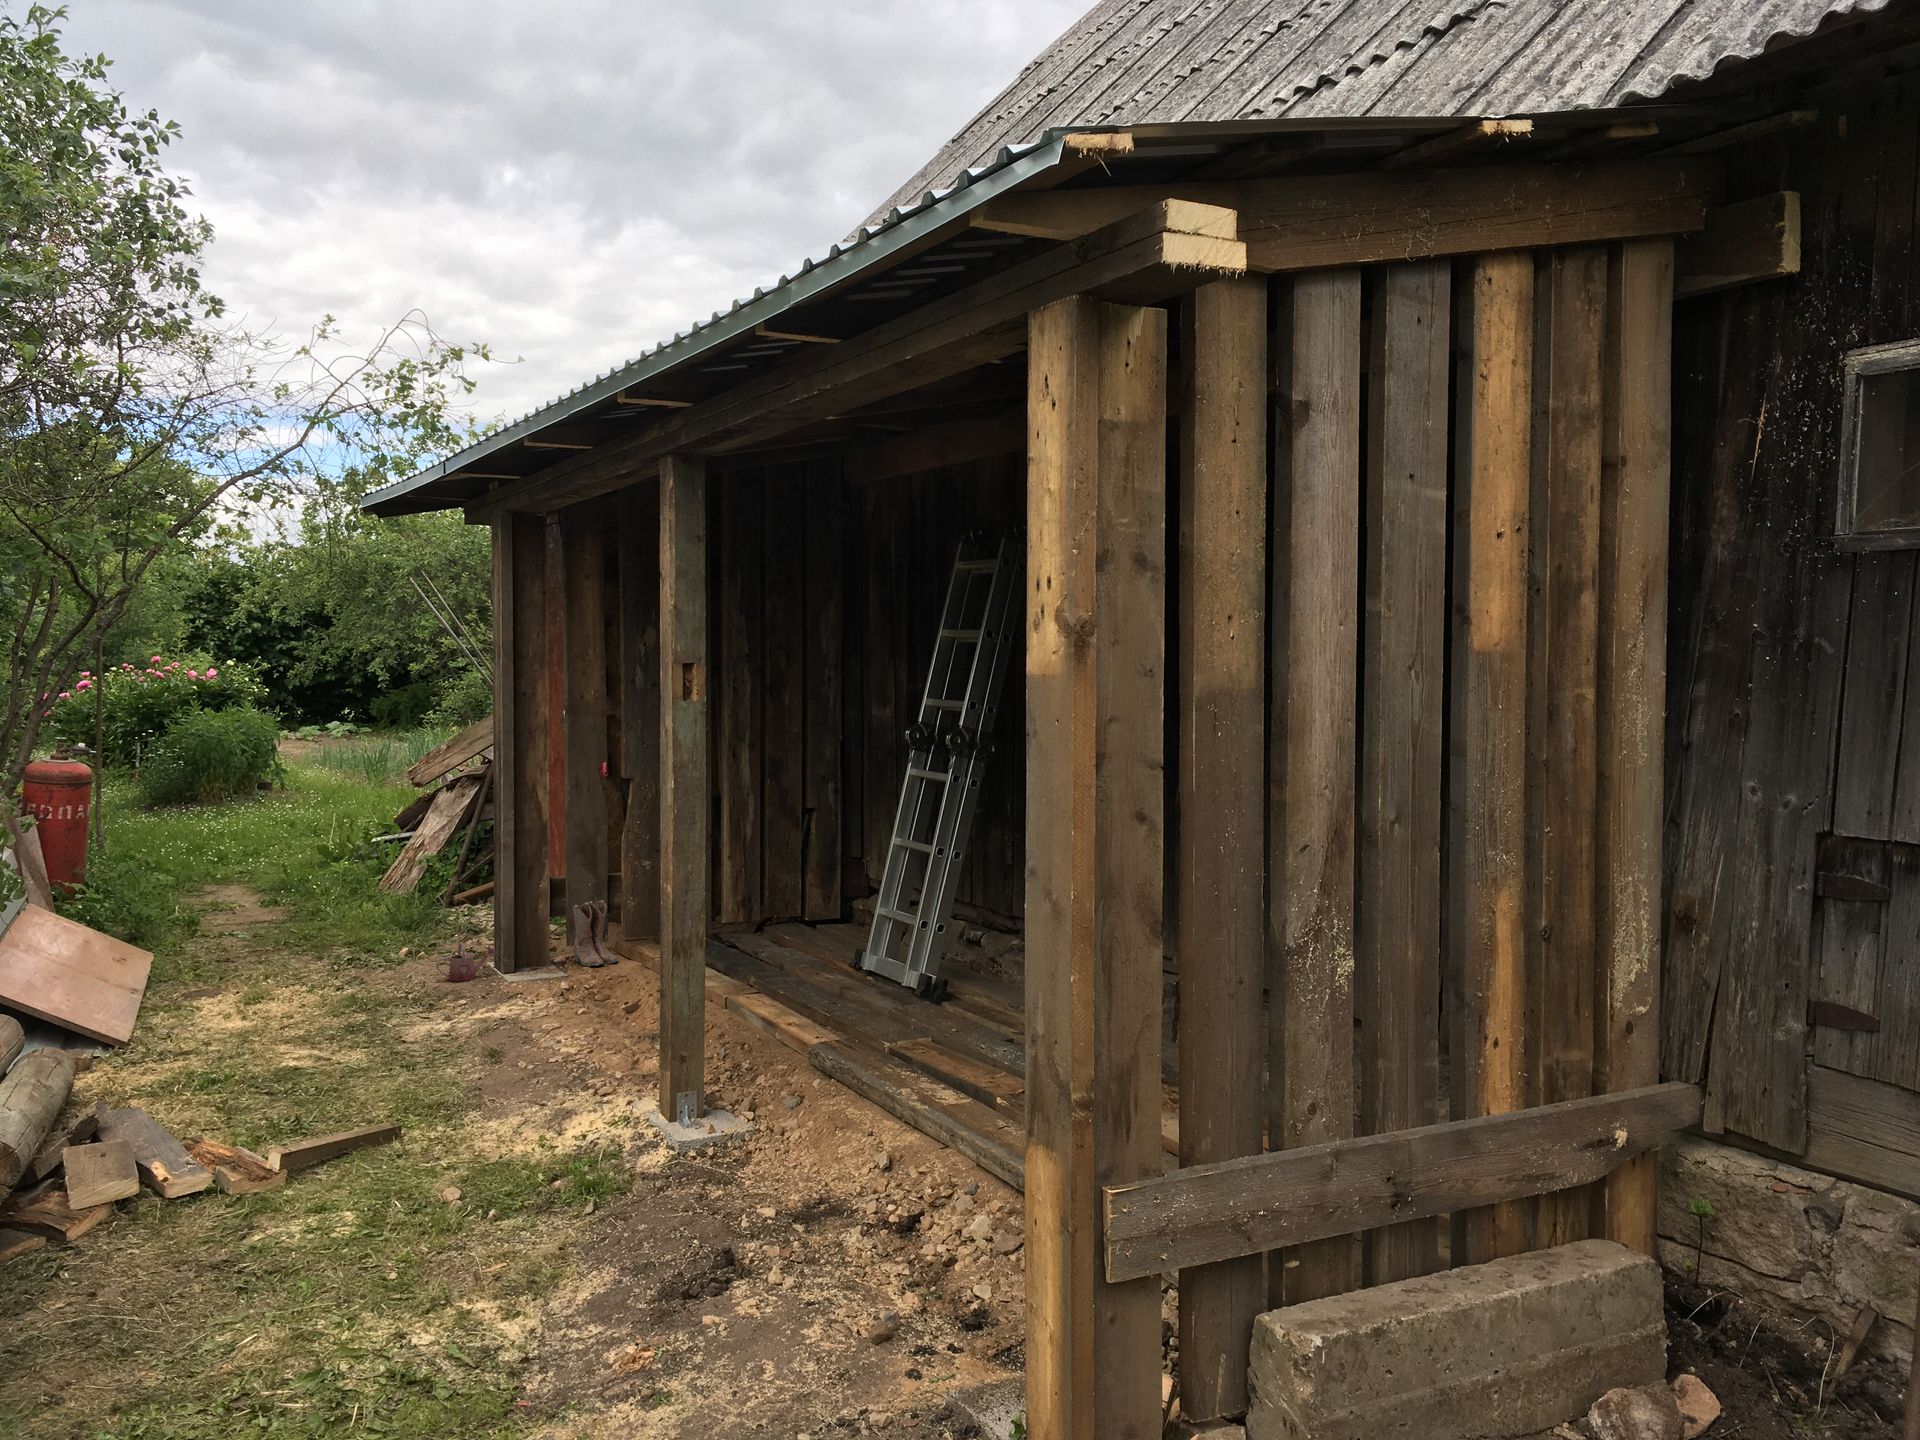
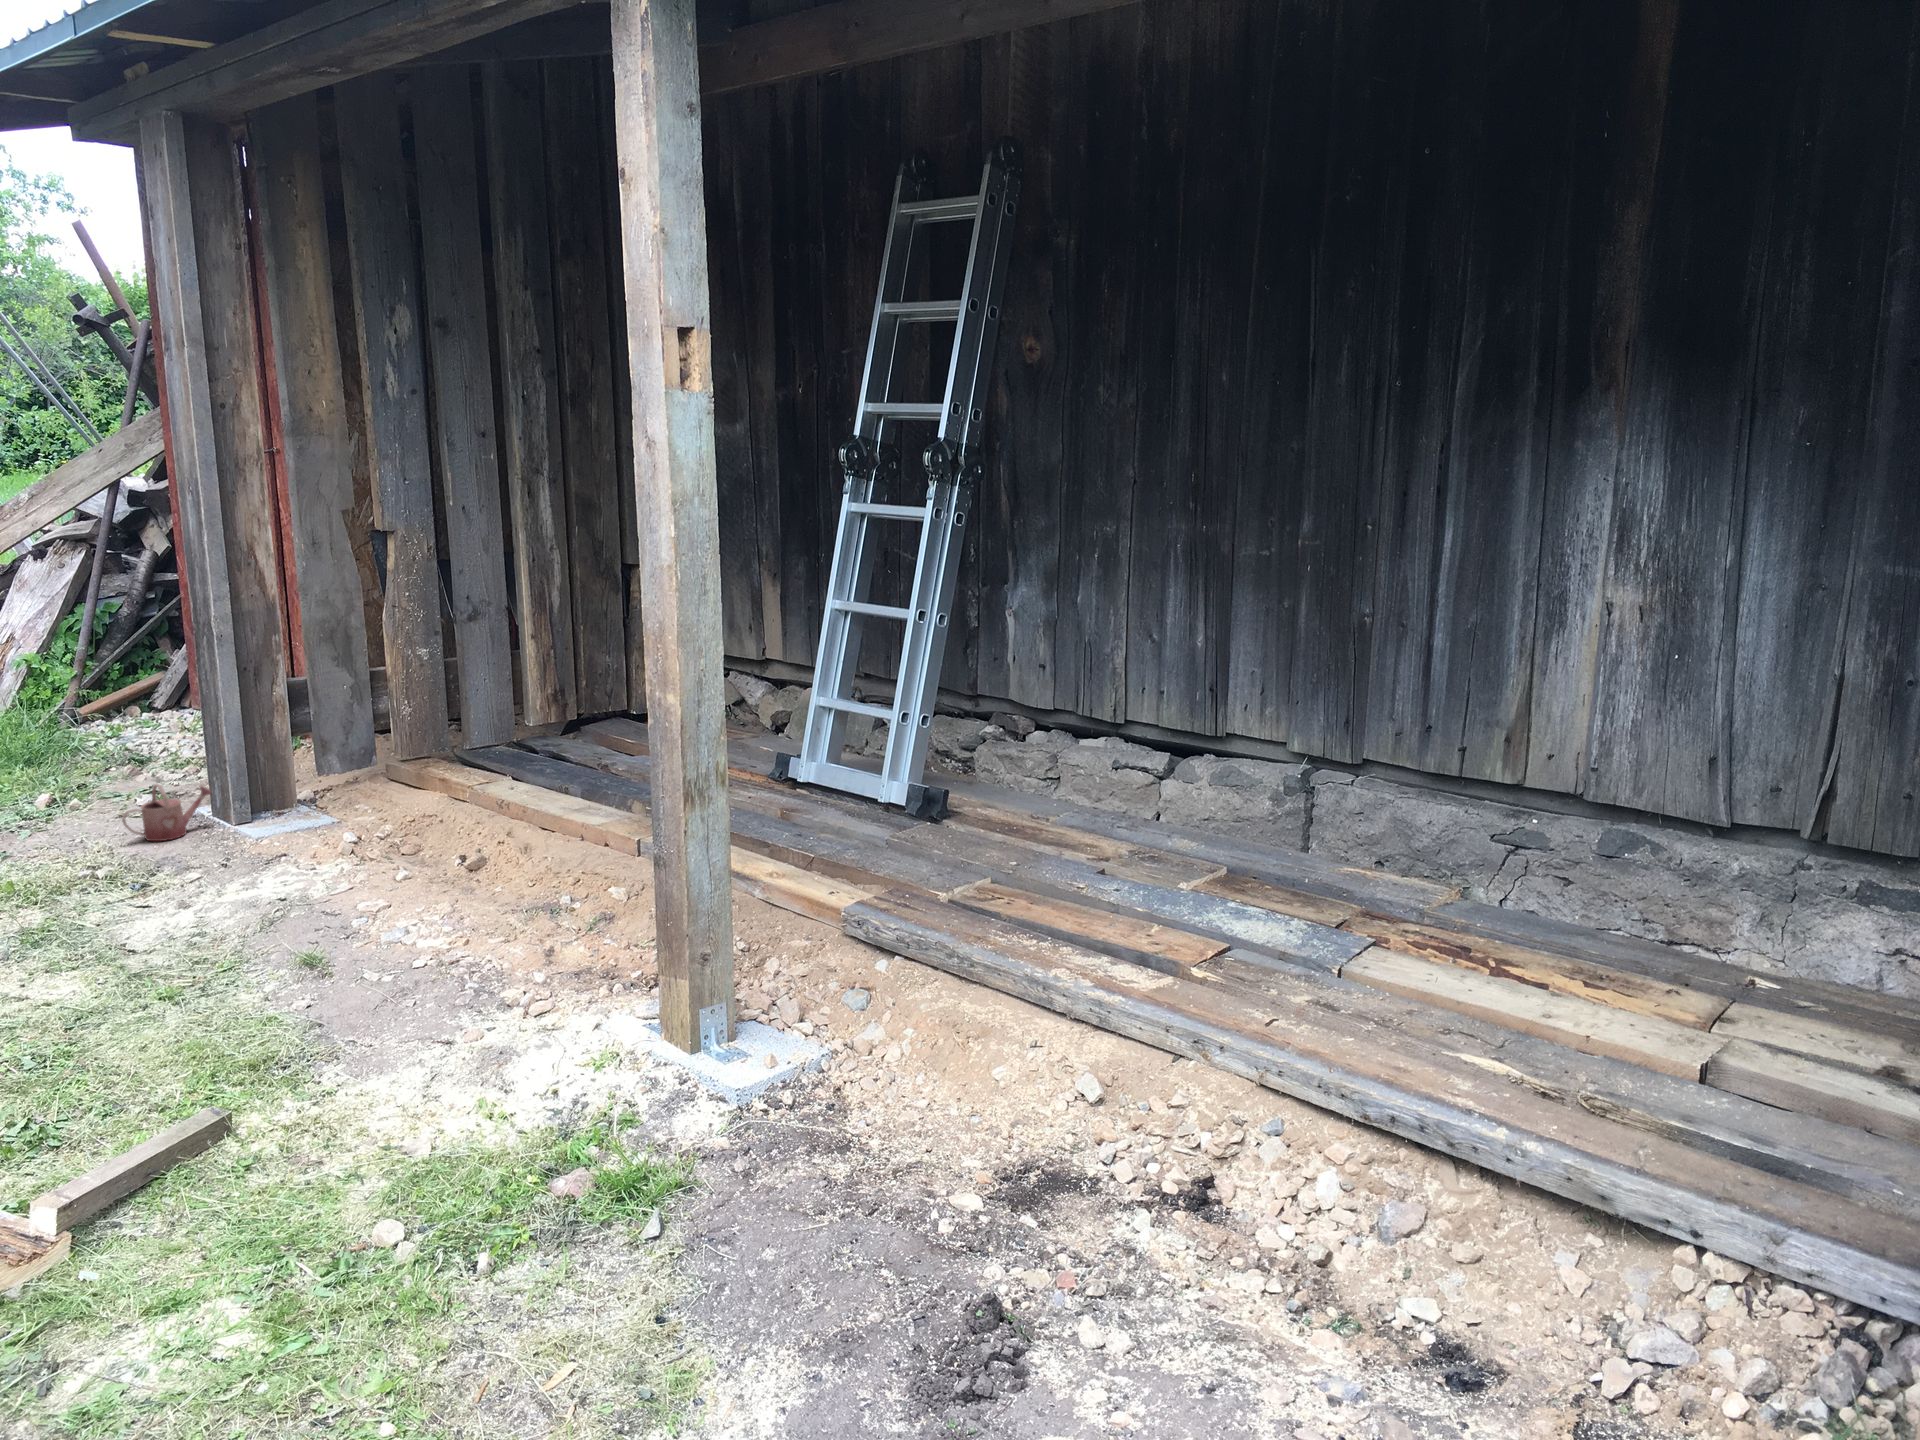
boots: present [573,900,618,966] -> none [317,706,397,800]

